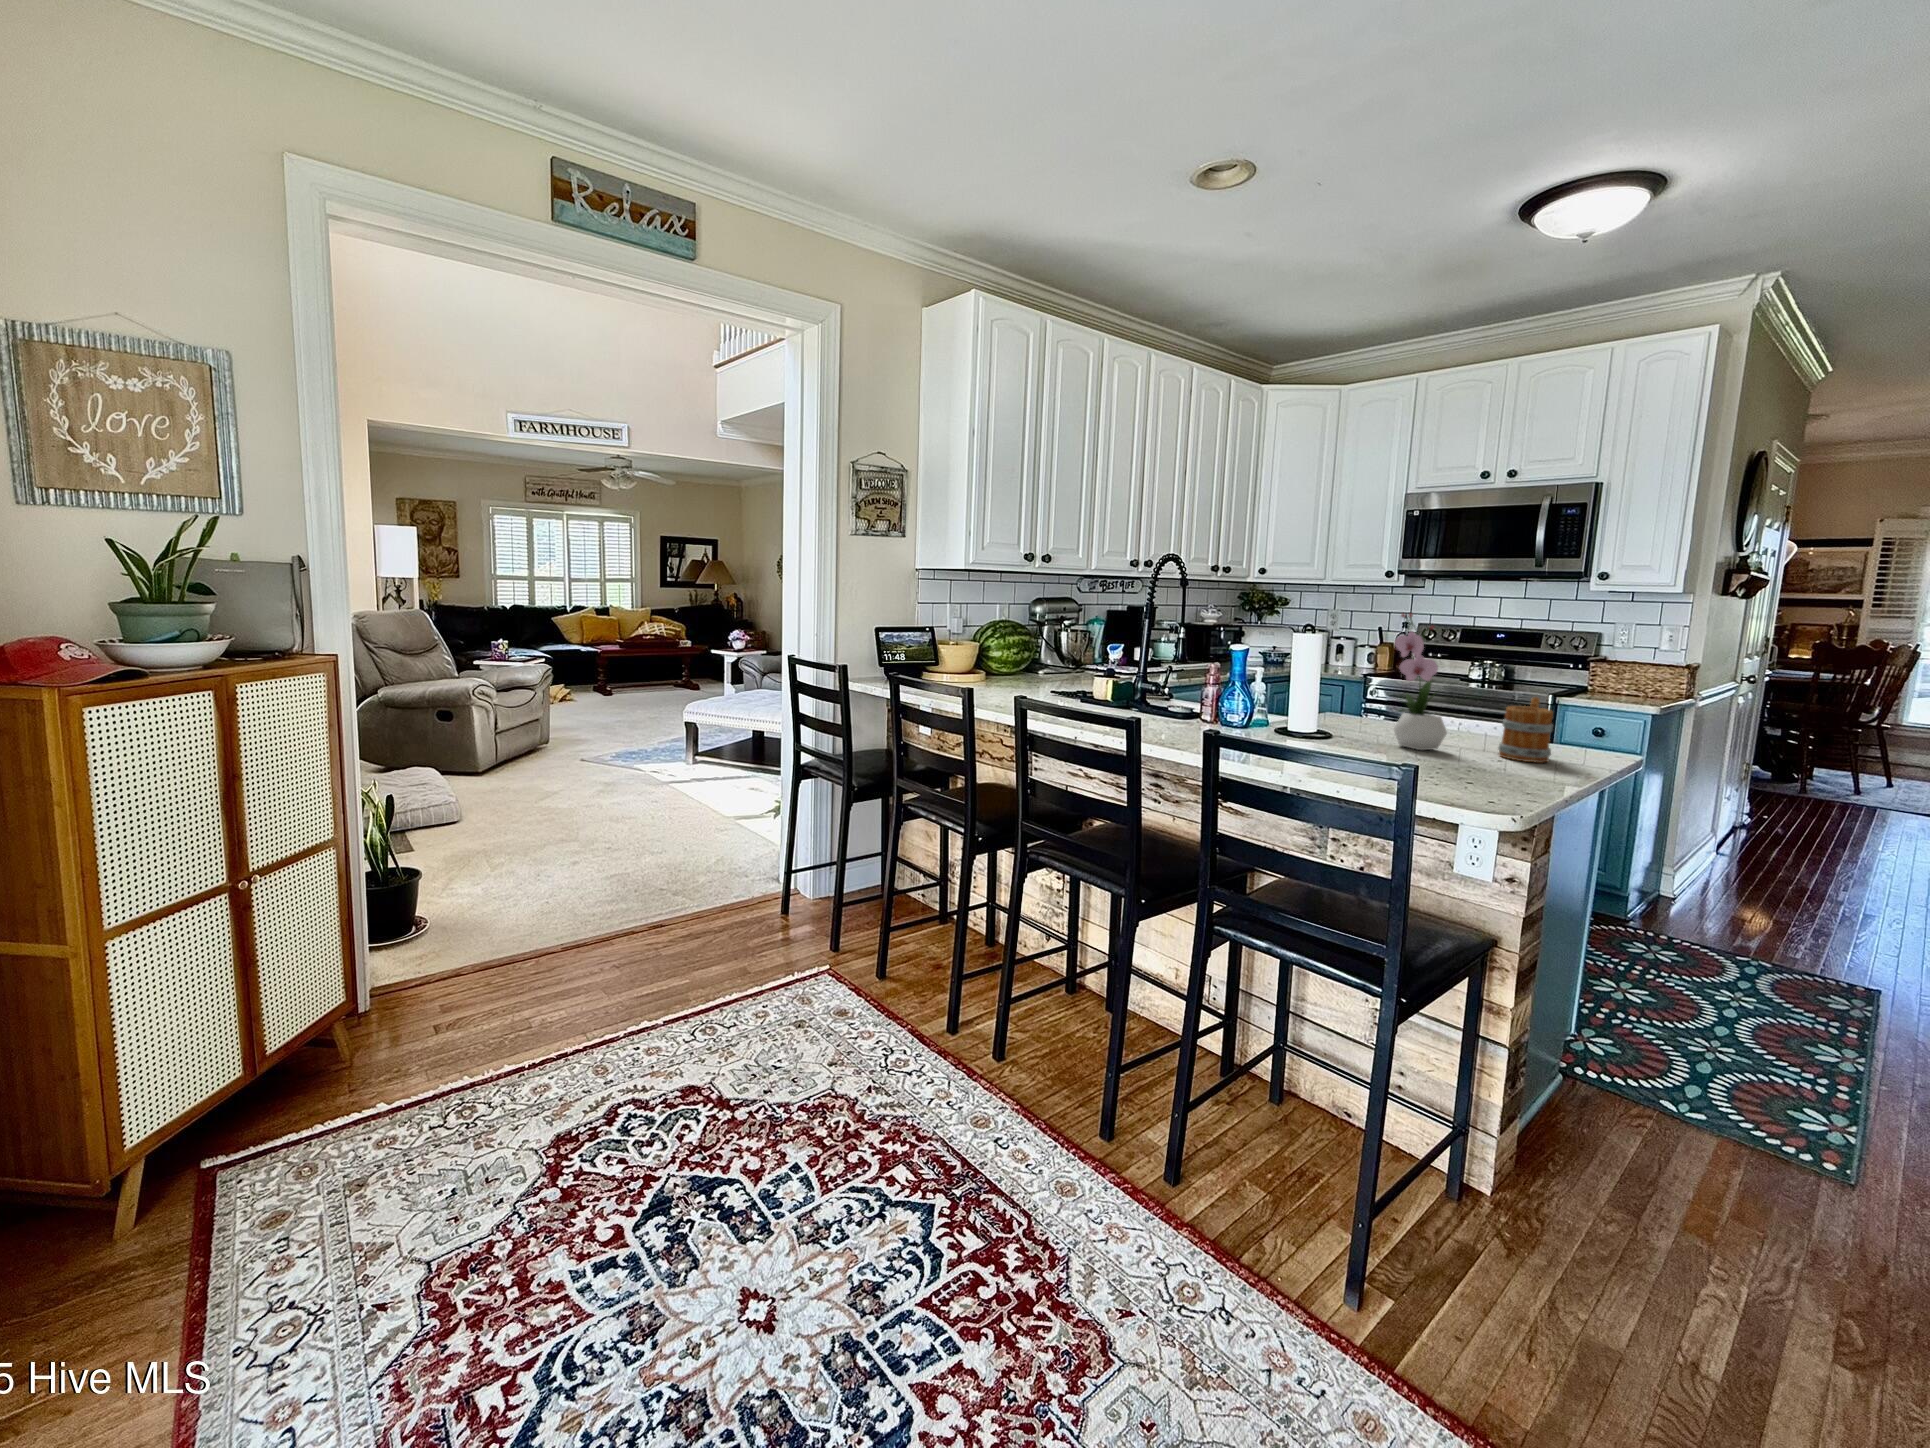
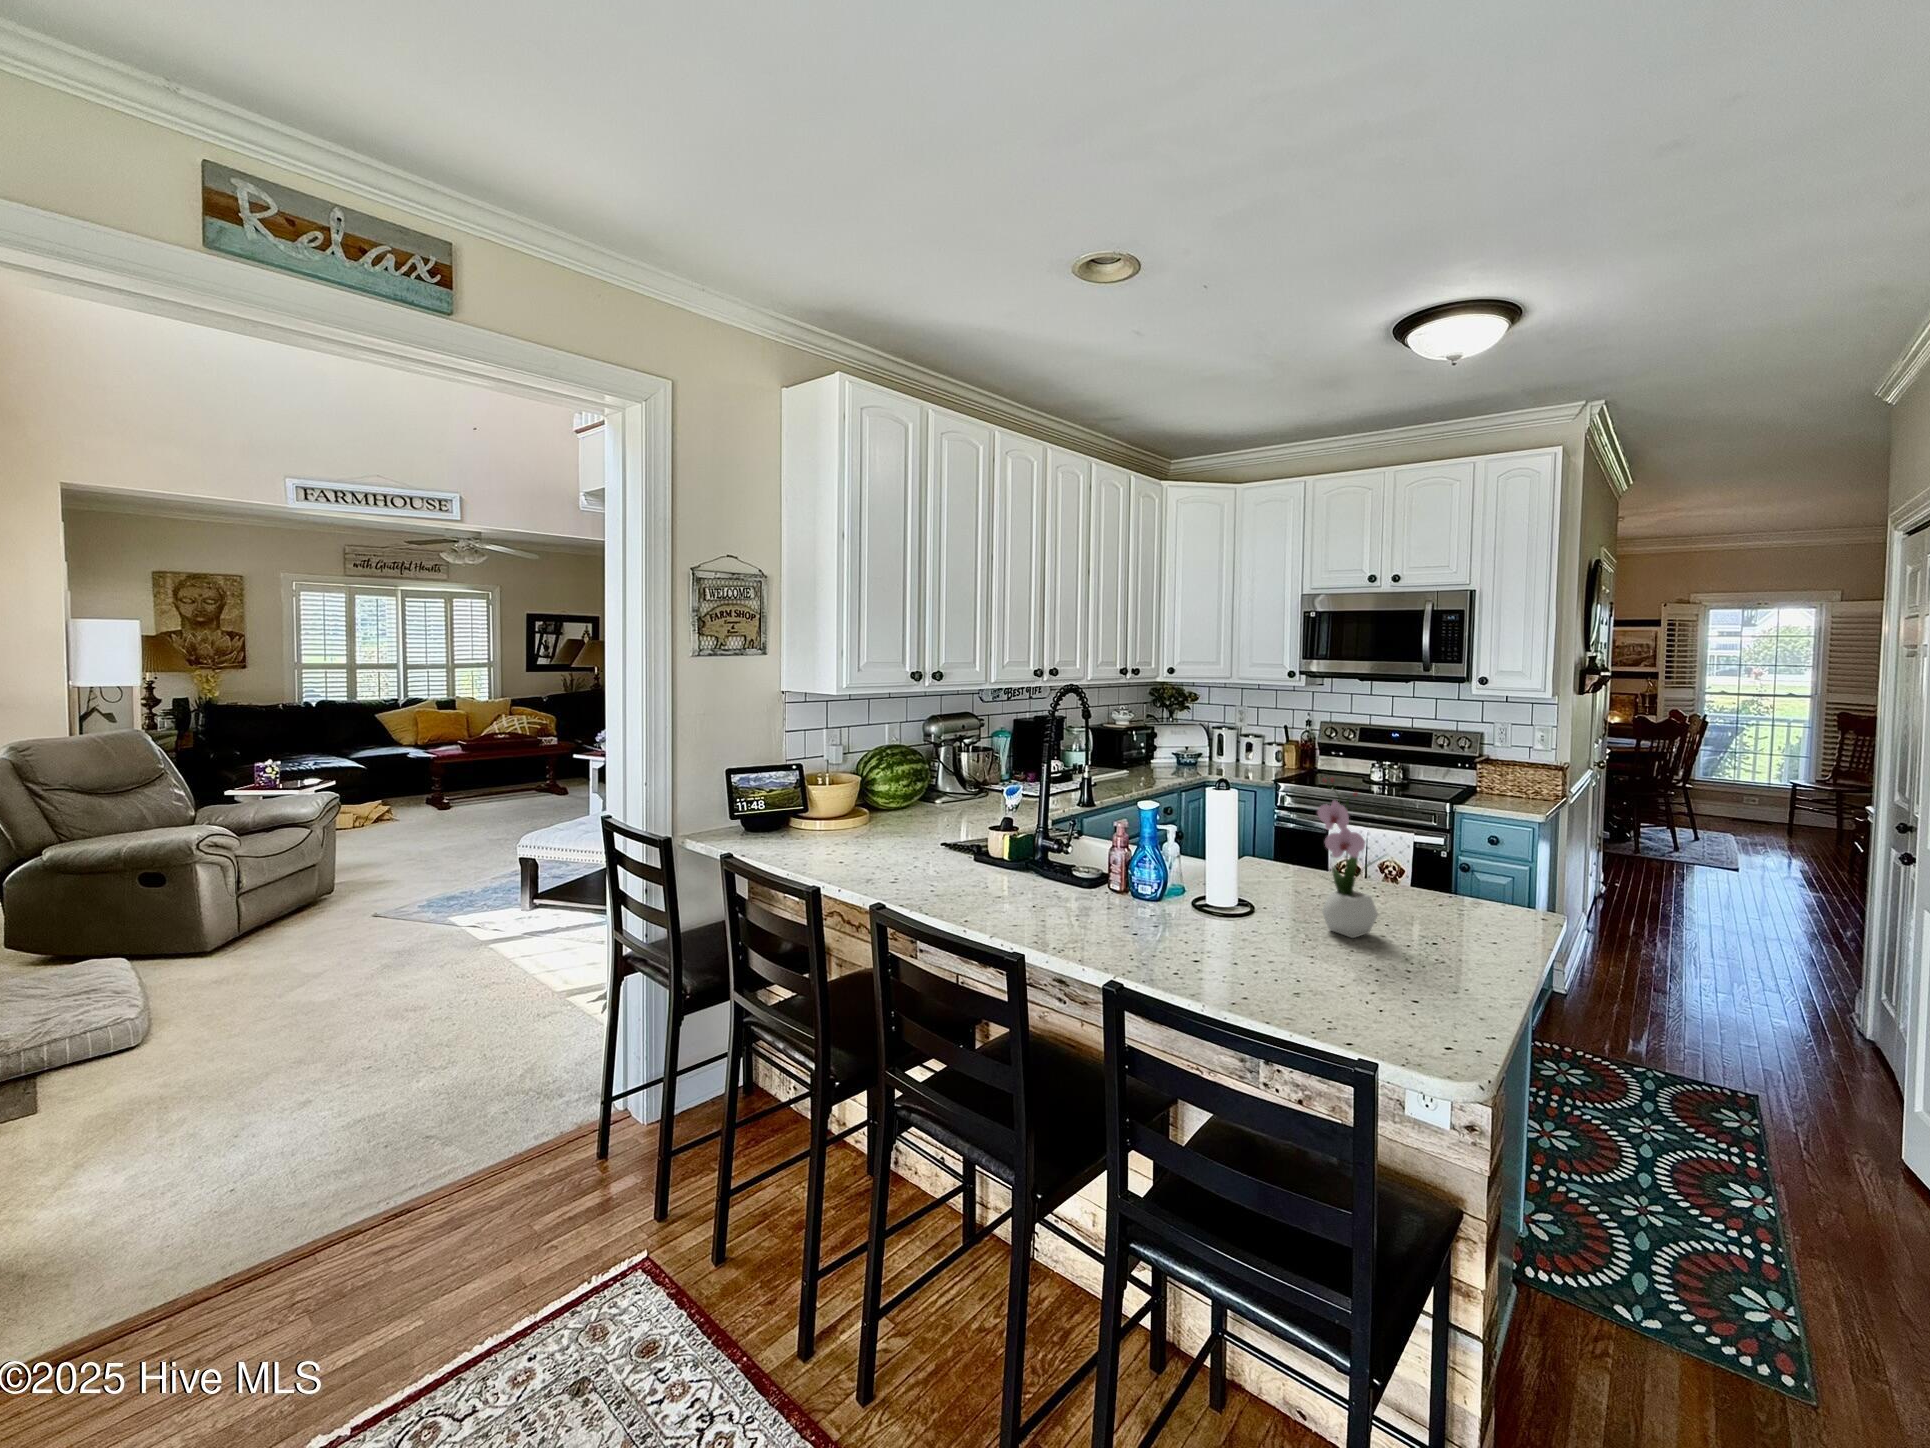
mug: present [1498,697,1553,763] -> none [1430,864,1484,947]

